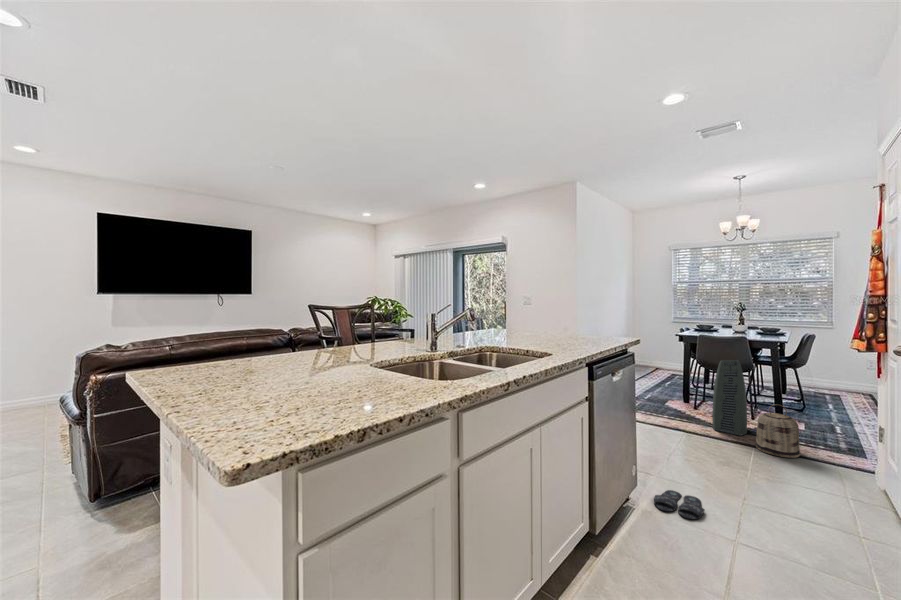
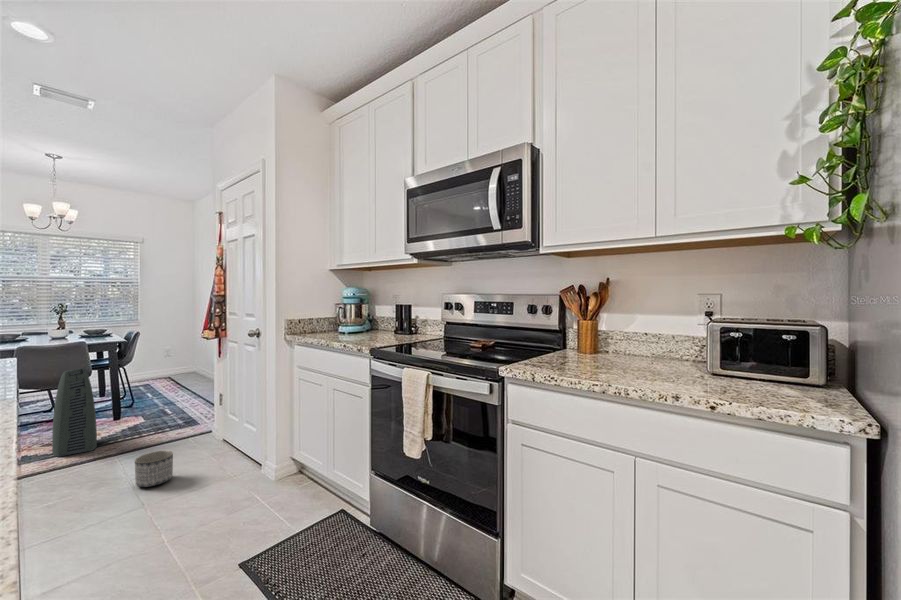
basket: present [756,404,801,458] -> none [115,402,159,455]
planter: none [748,455,789,493] -> present [135,451,173,487]
slippers: present [654,490,705,519] -> none [47,530,119,572]

